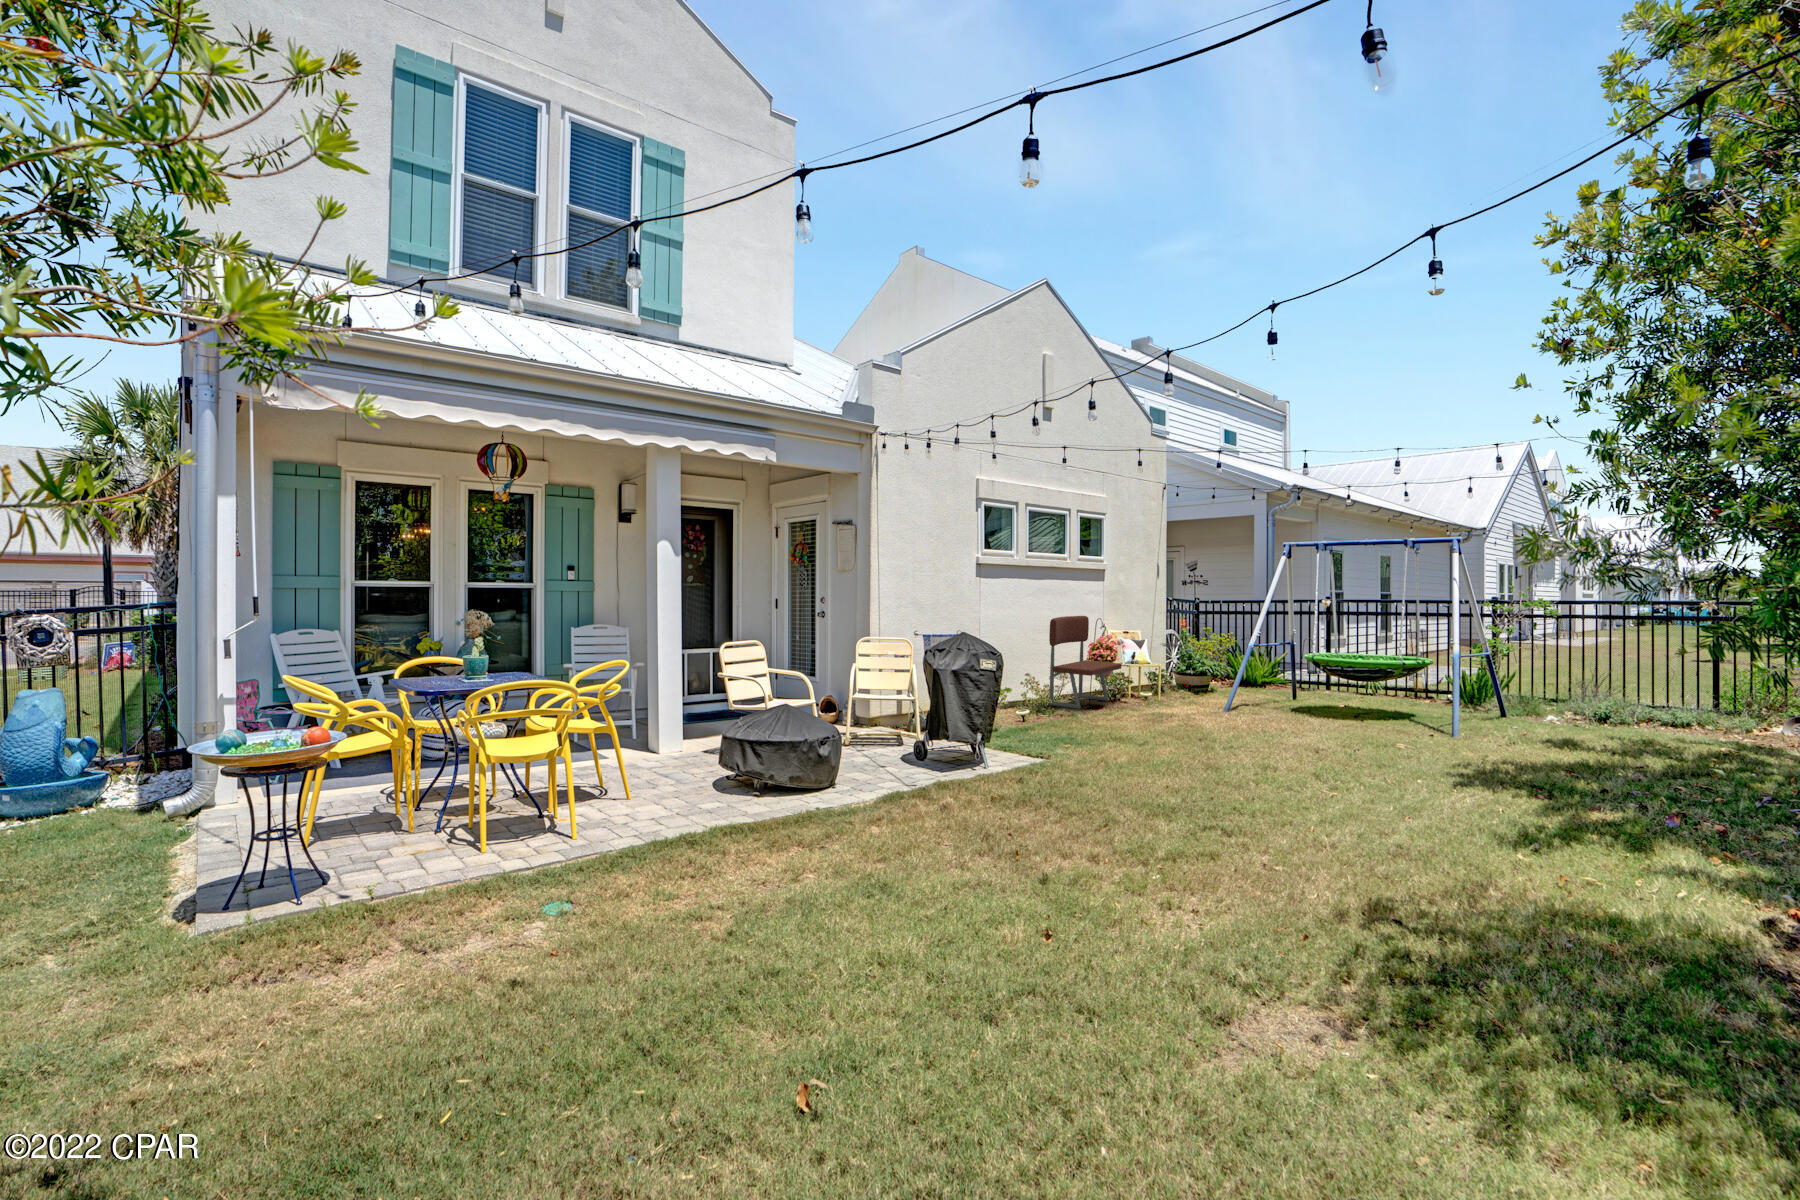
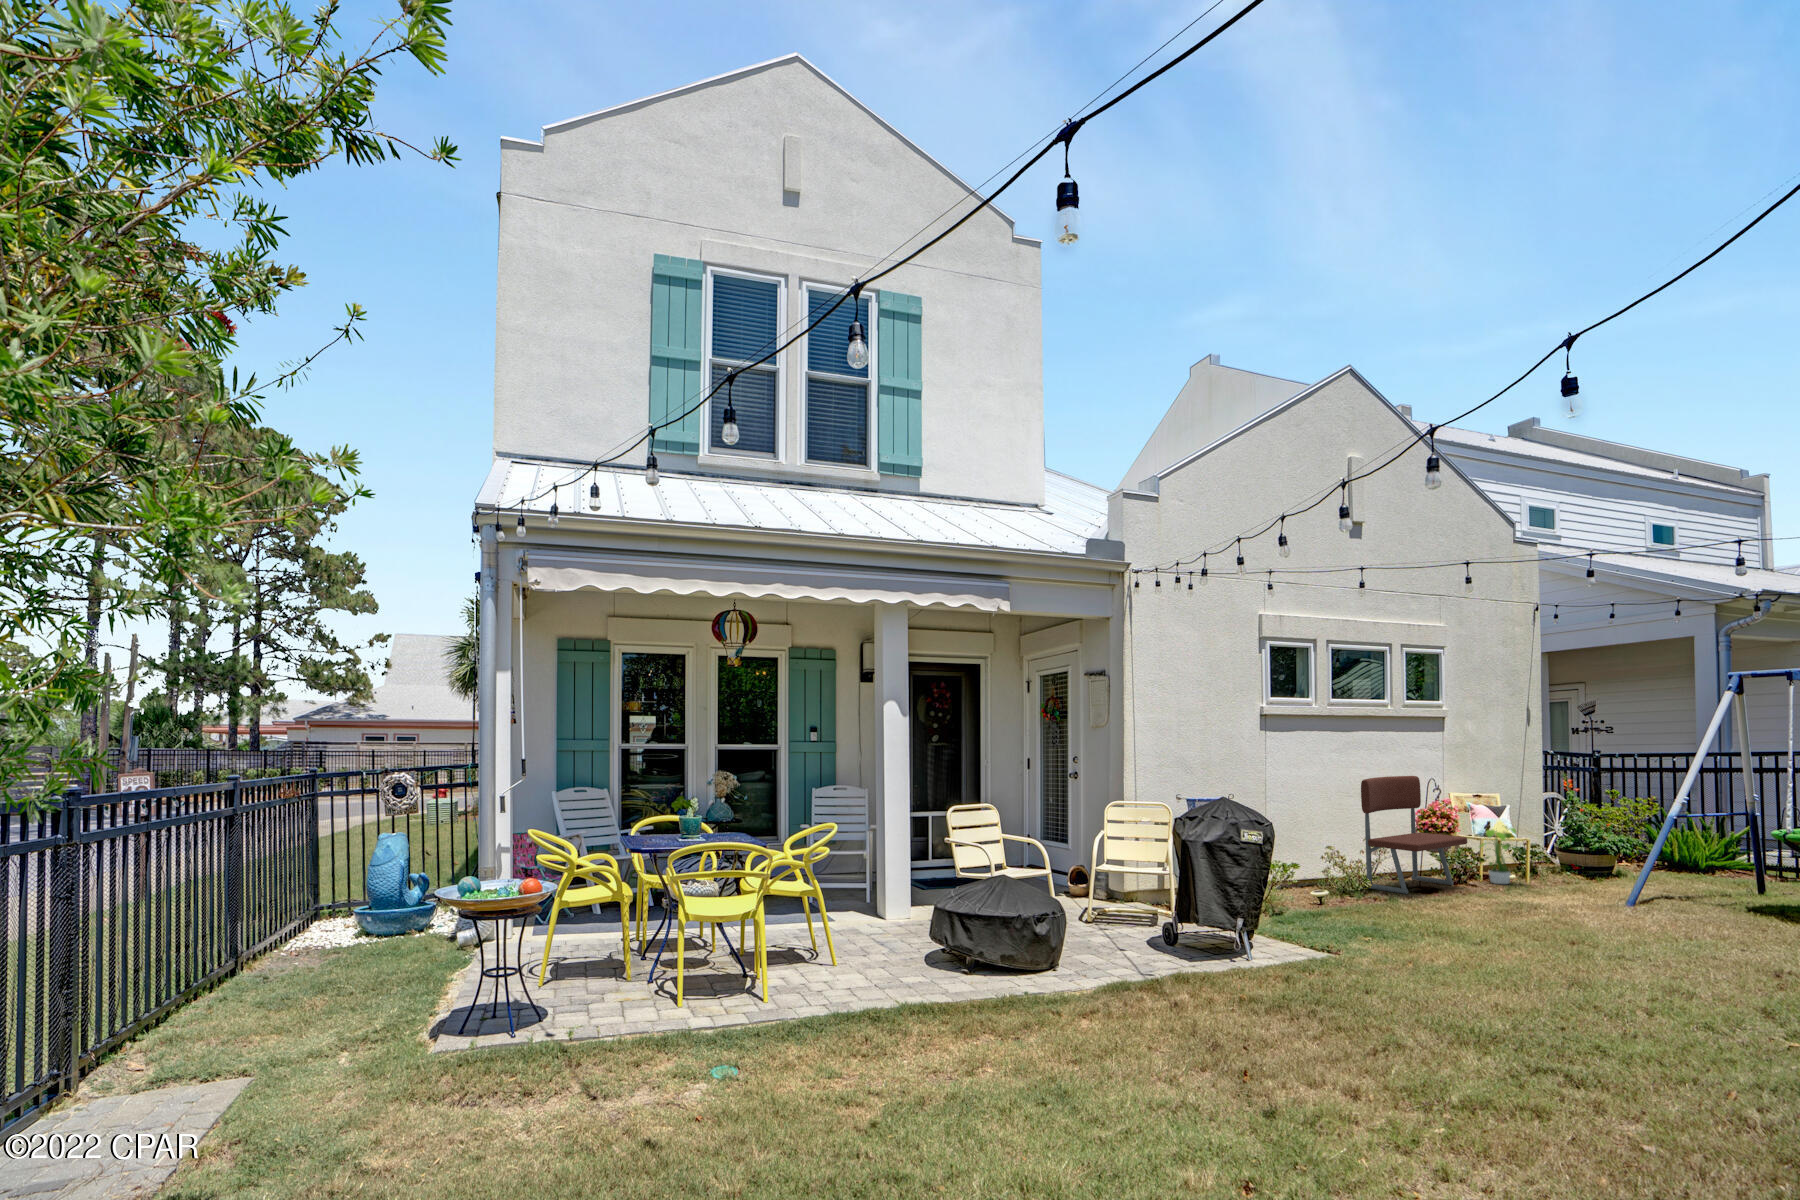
side table: present [1163,643,1180,673] -> none [1535,812,1566,873]
potted plant: none [1126,653,1155,699] -> present [1480,827,1518,884]

